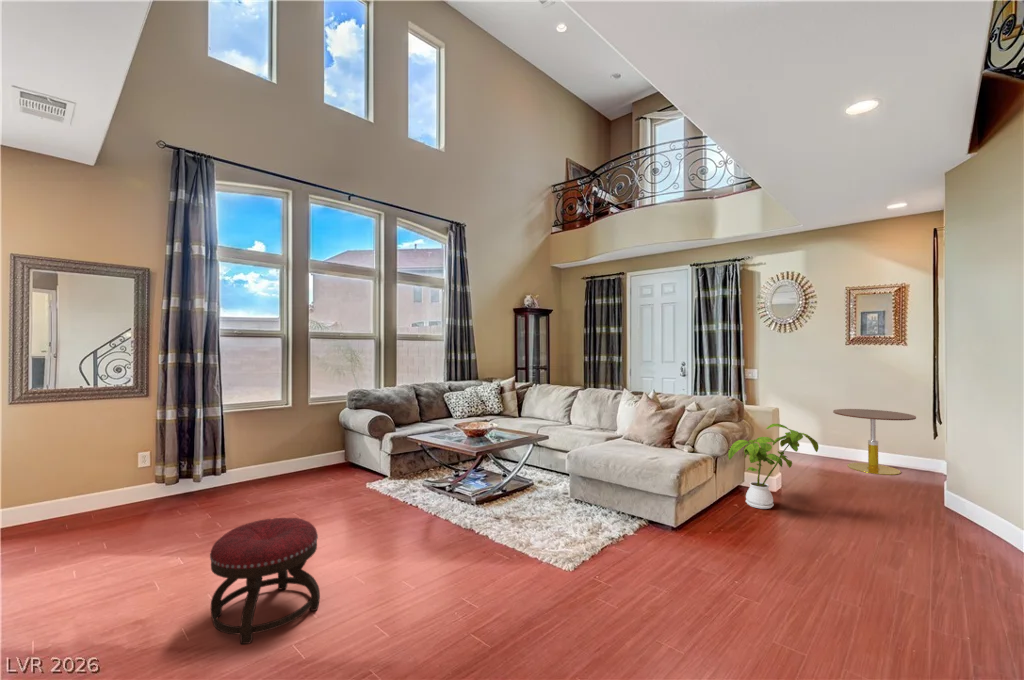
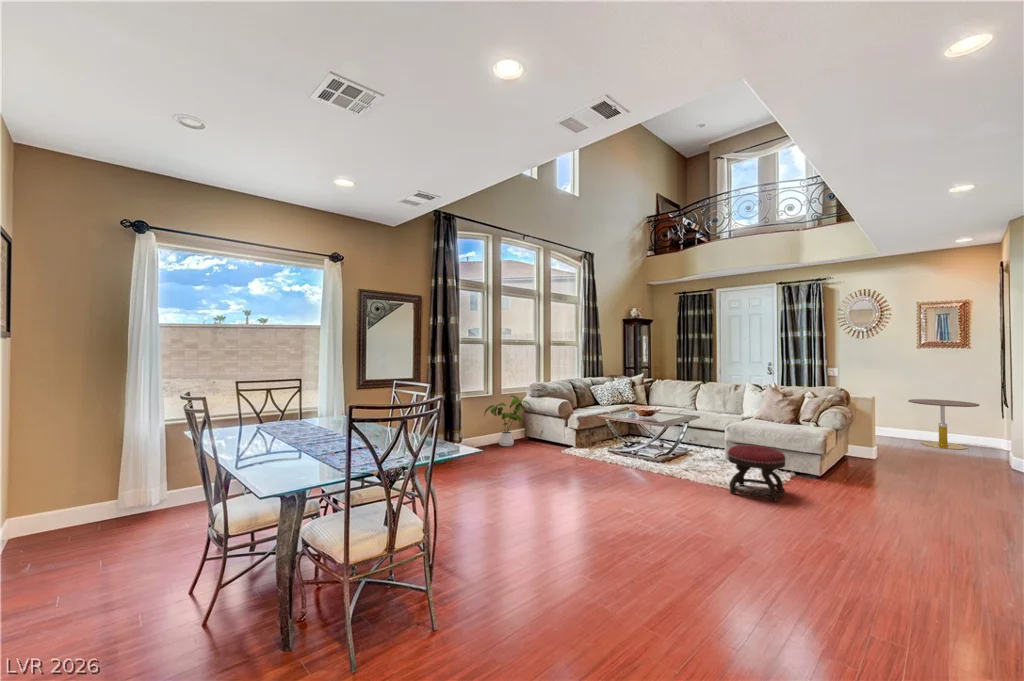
house plant: present [728,424,818,509] -> present [484,396,531,446]
ottoman: present [210,518,320,644] -> present [728,445,786,502]

